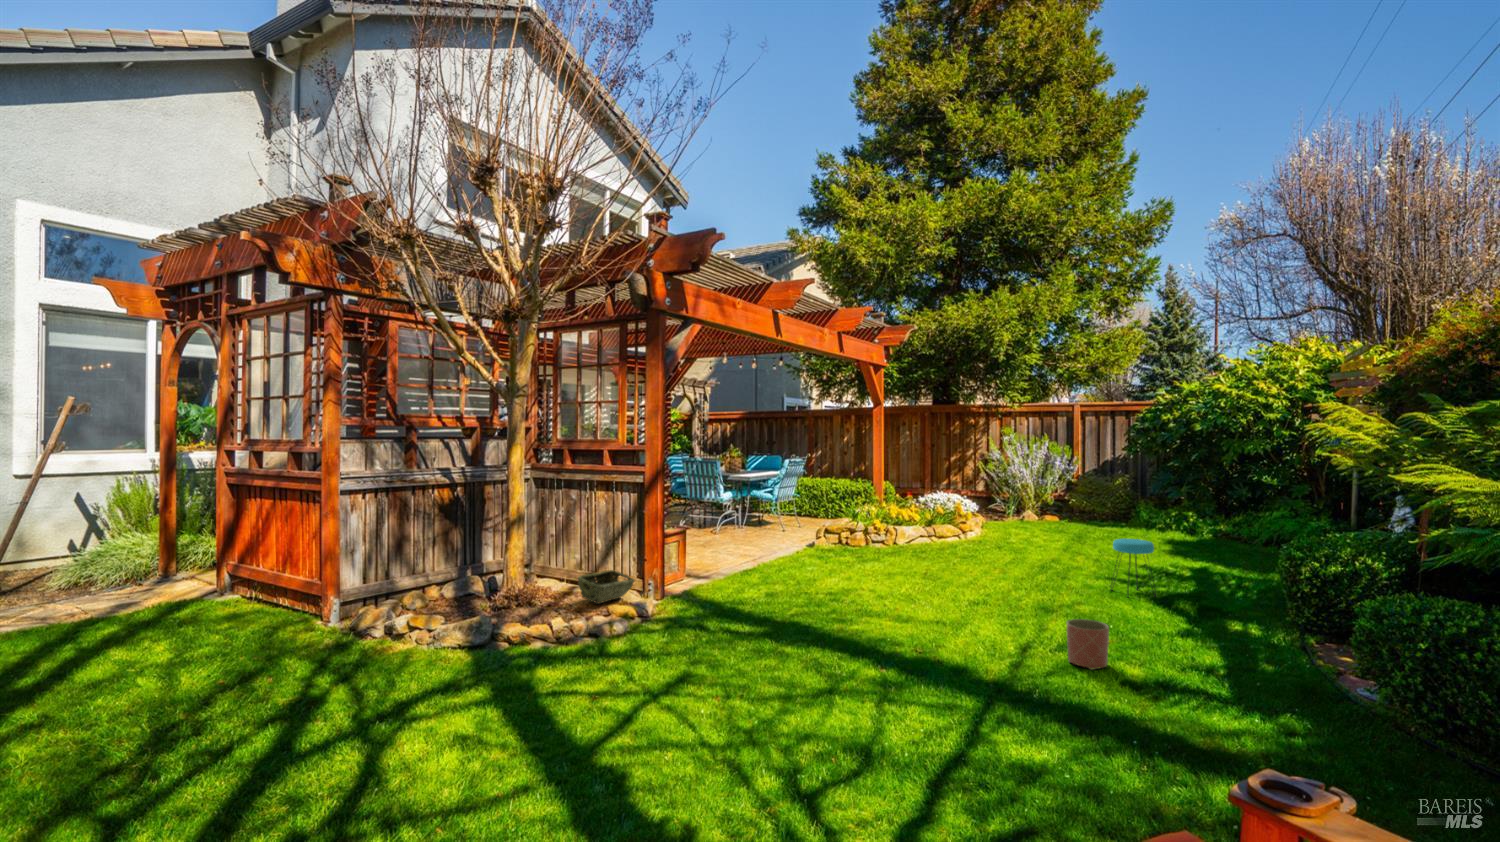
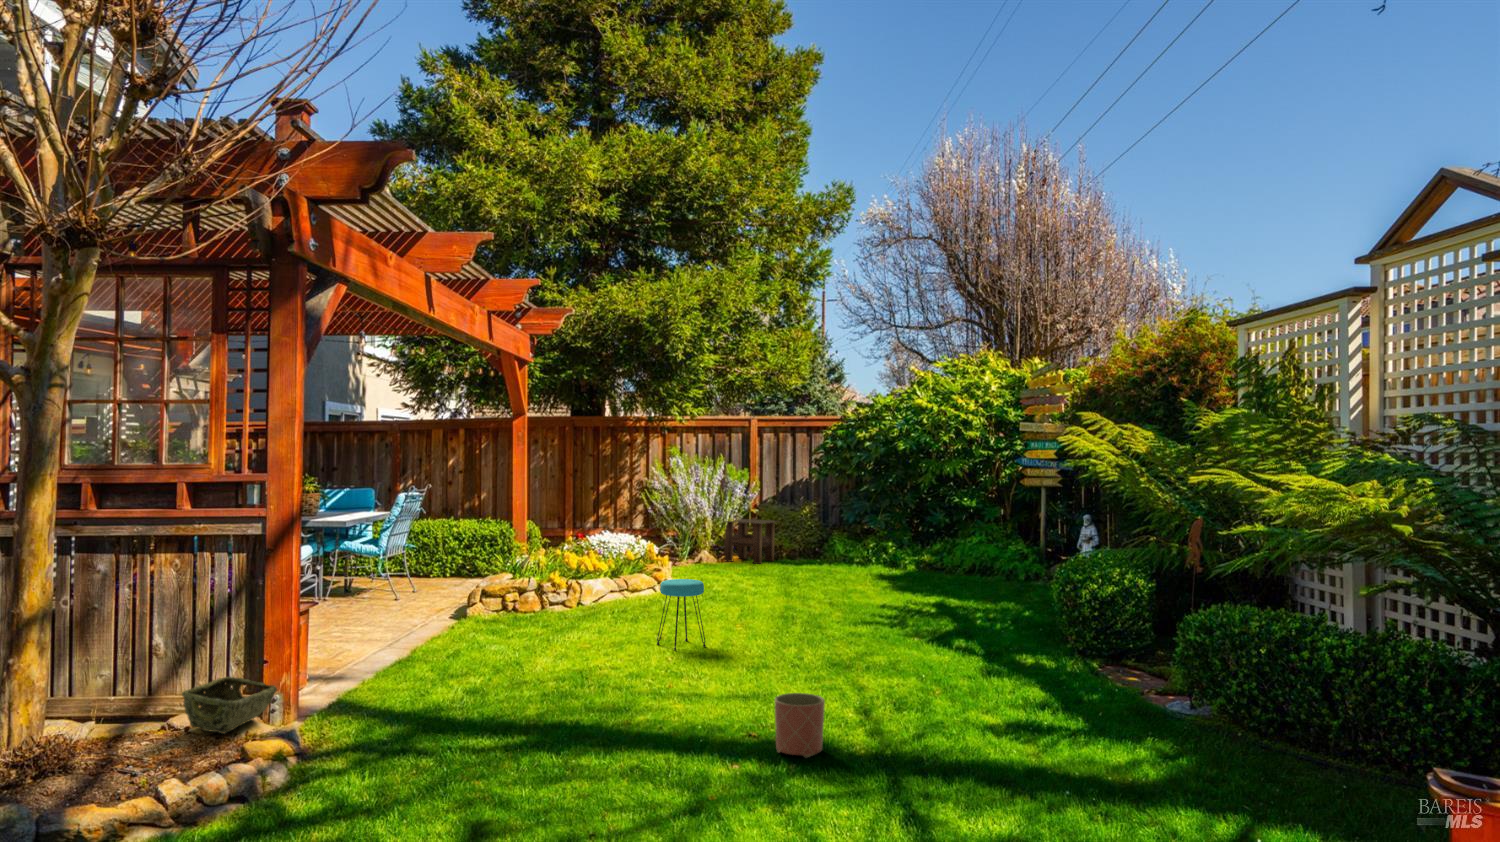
side table: none [1037,485,1093,522] -> present [724,519,775,564]
stool: present [1111,539,1156,597] -> present [657,579,706,650]
planter: present [1067,619,1109,670] -> present [775,693,825,757]

